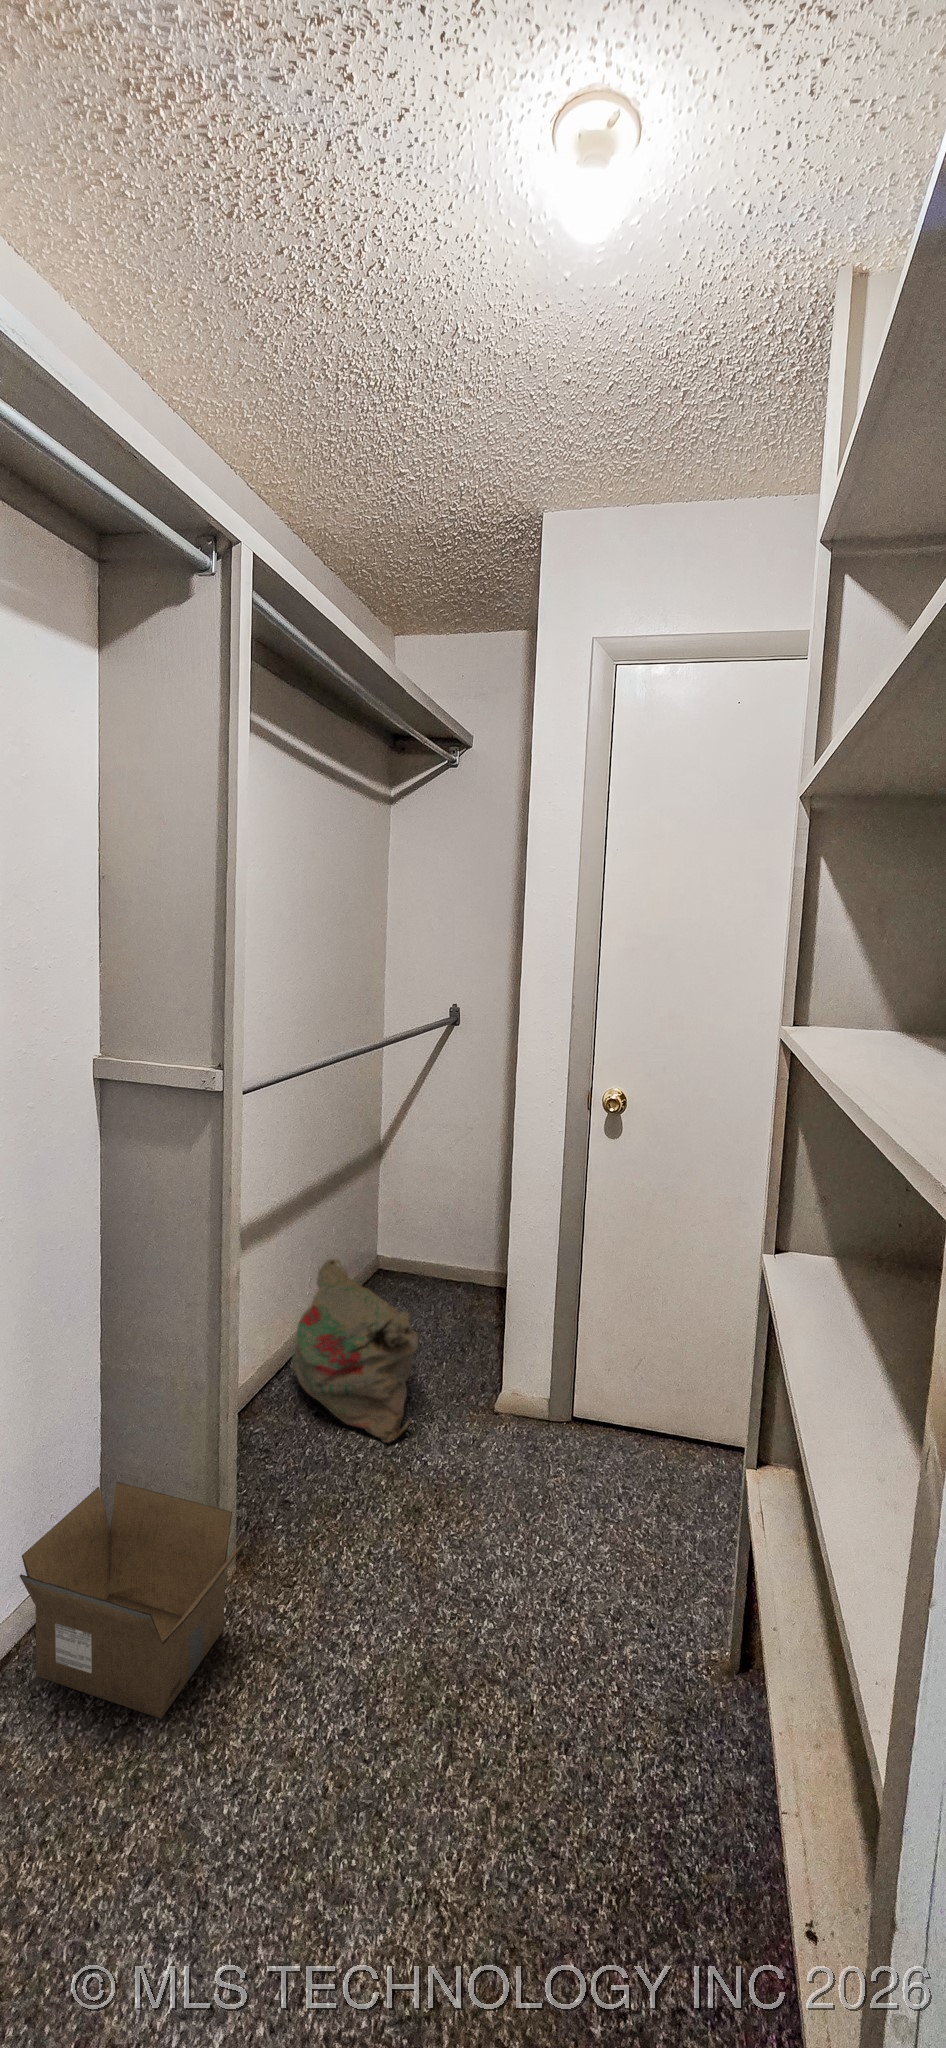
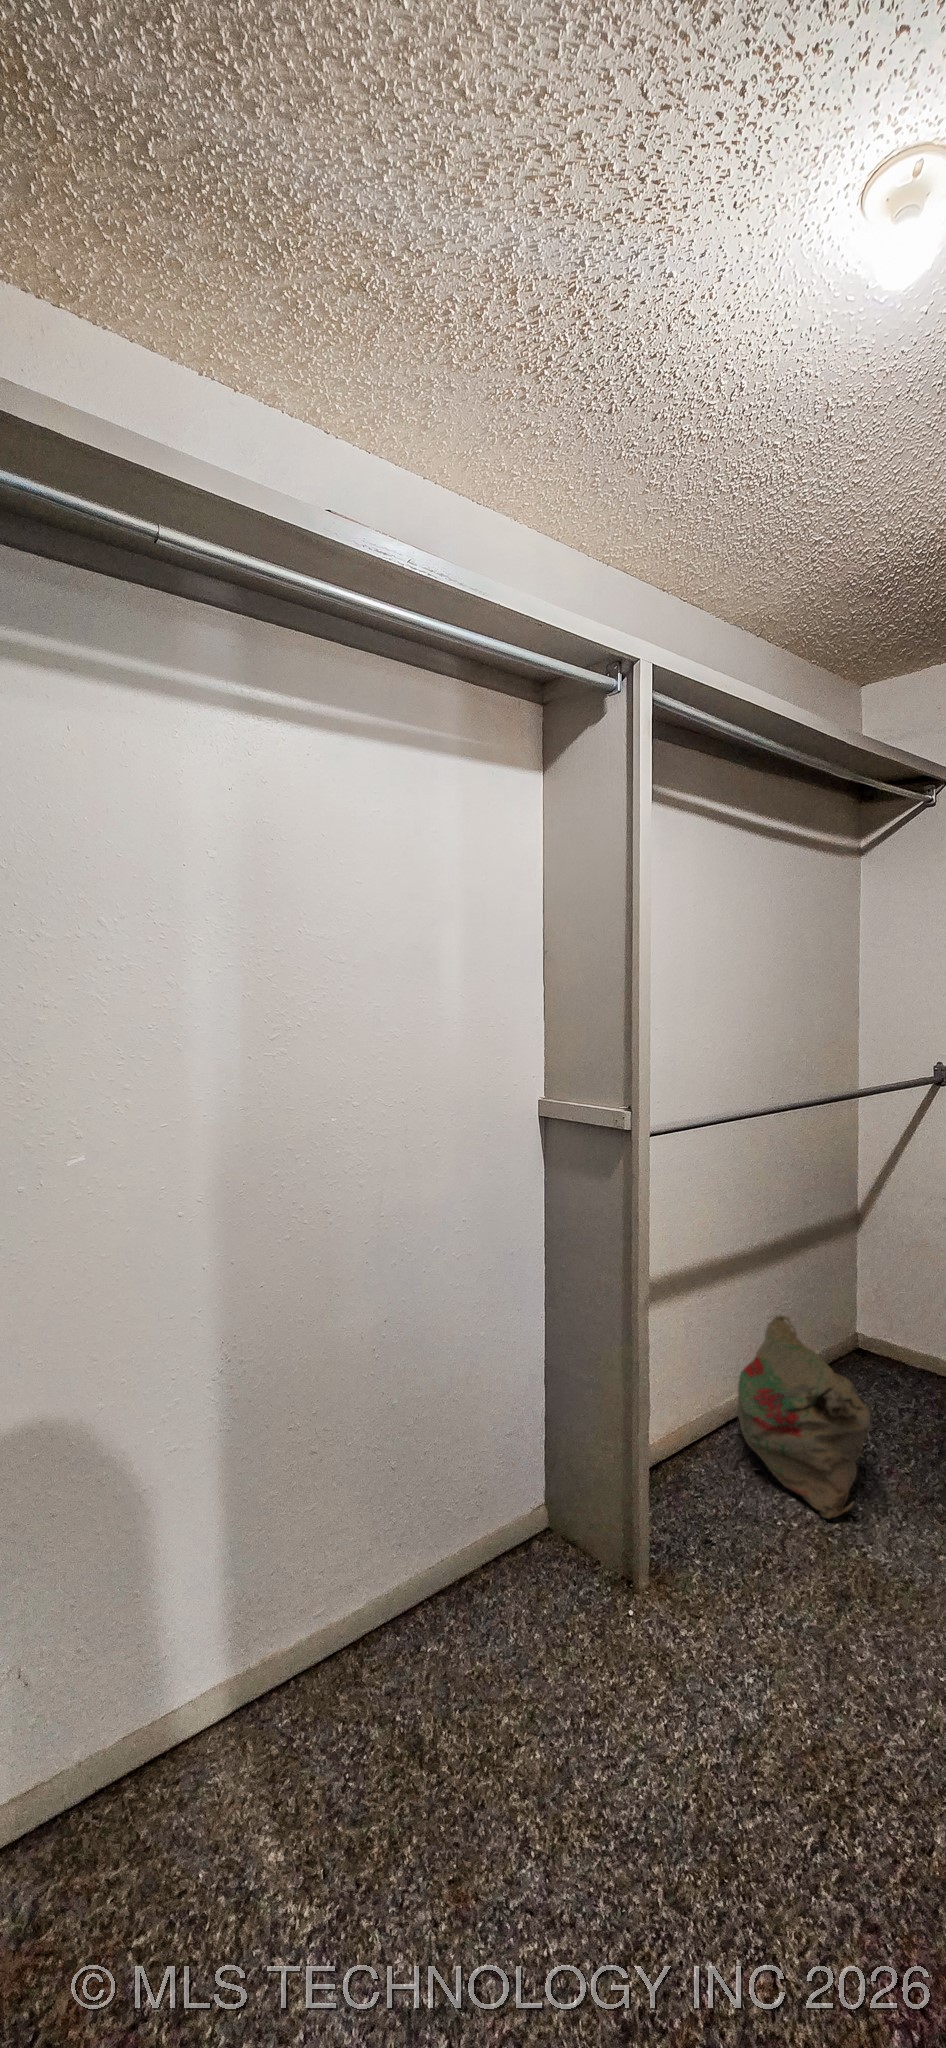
cardboard box: present [20,1482,253,1719] -> none [465,1460,650,1675]

